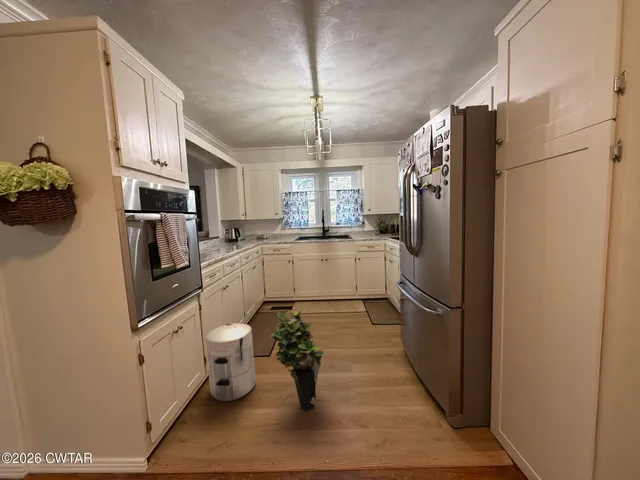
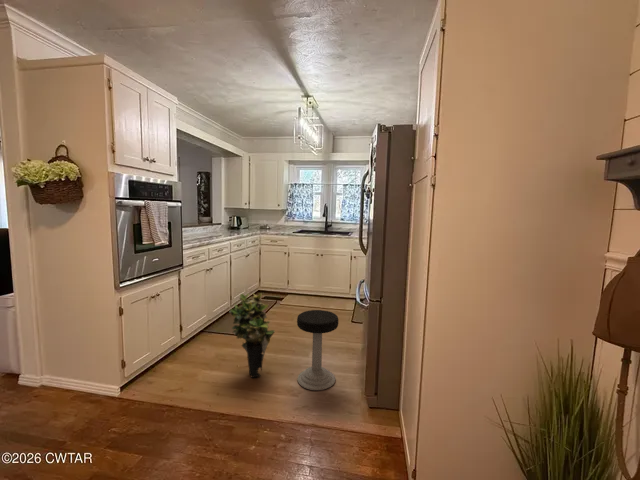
stool: none [352,321,400,416] -> present [297,310,338,390]
waste bin: present [205,323,255,401] -> none [180,299,221,363]

